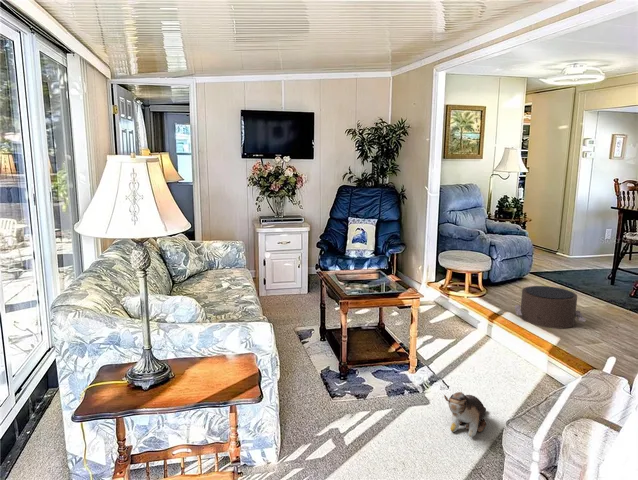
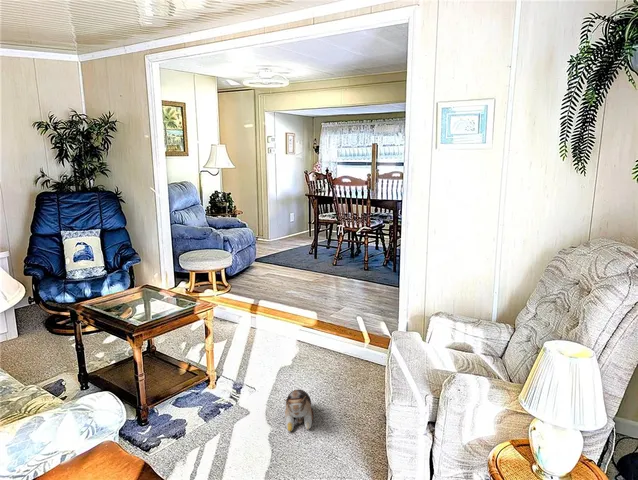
pouf: present [515,286,585,328] -> none [266,269,327,307]

